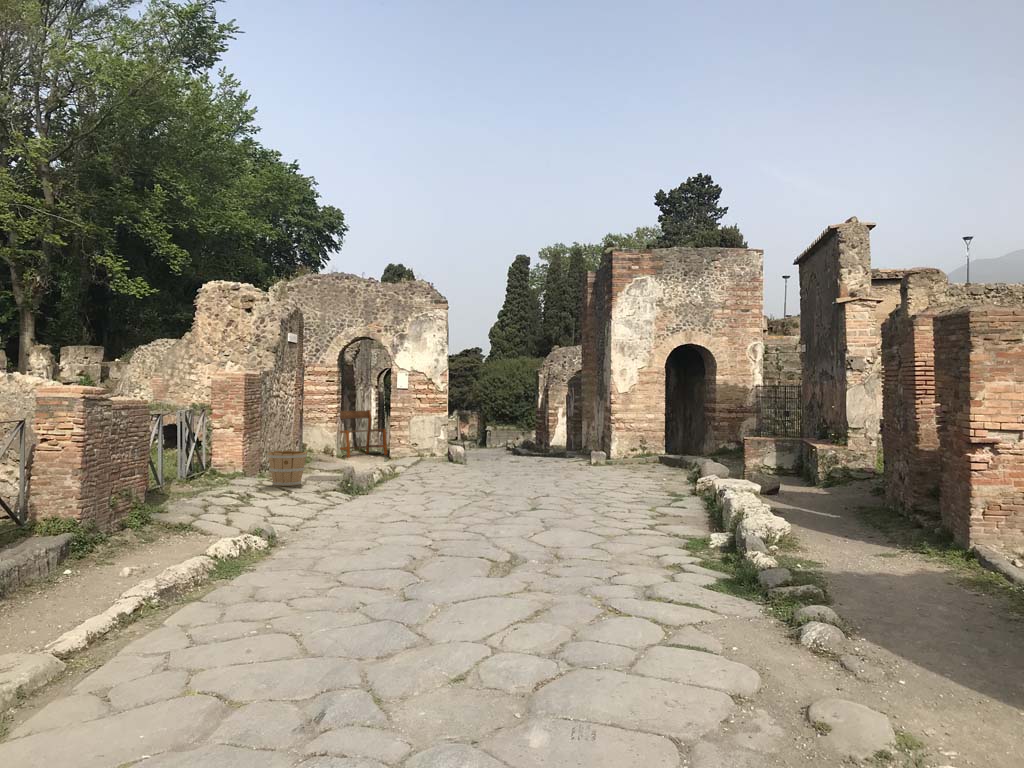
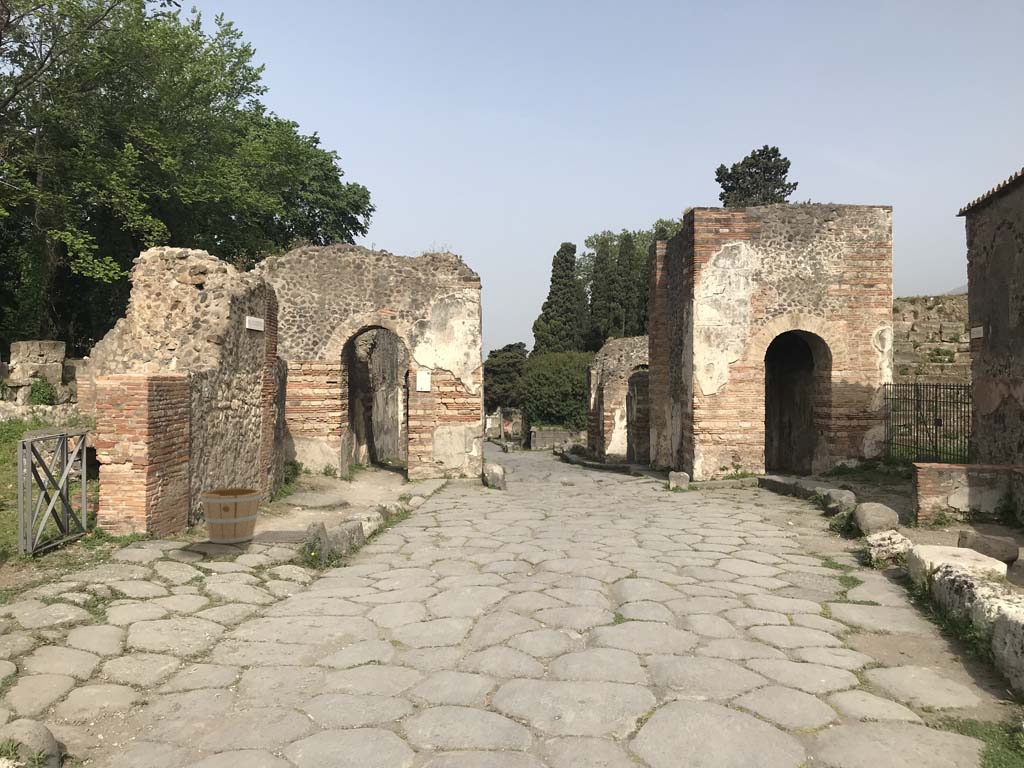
bench: present [332,410,387,458] -> none [336,417,406,479]

